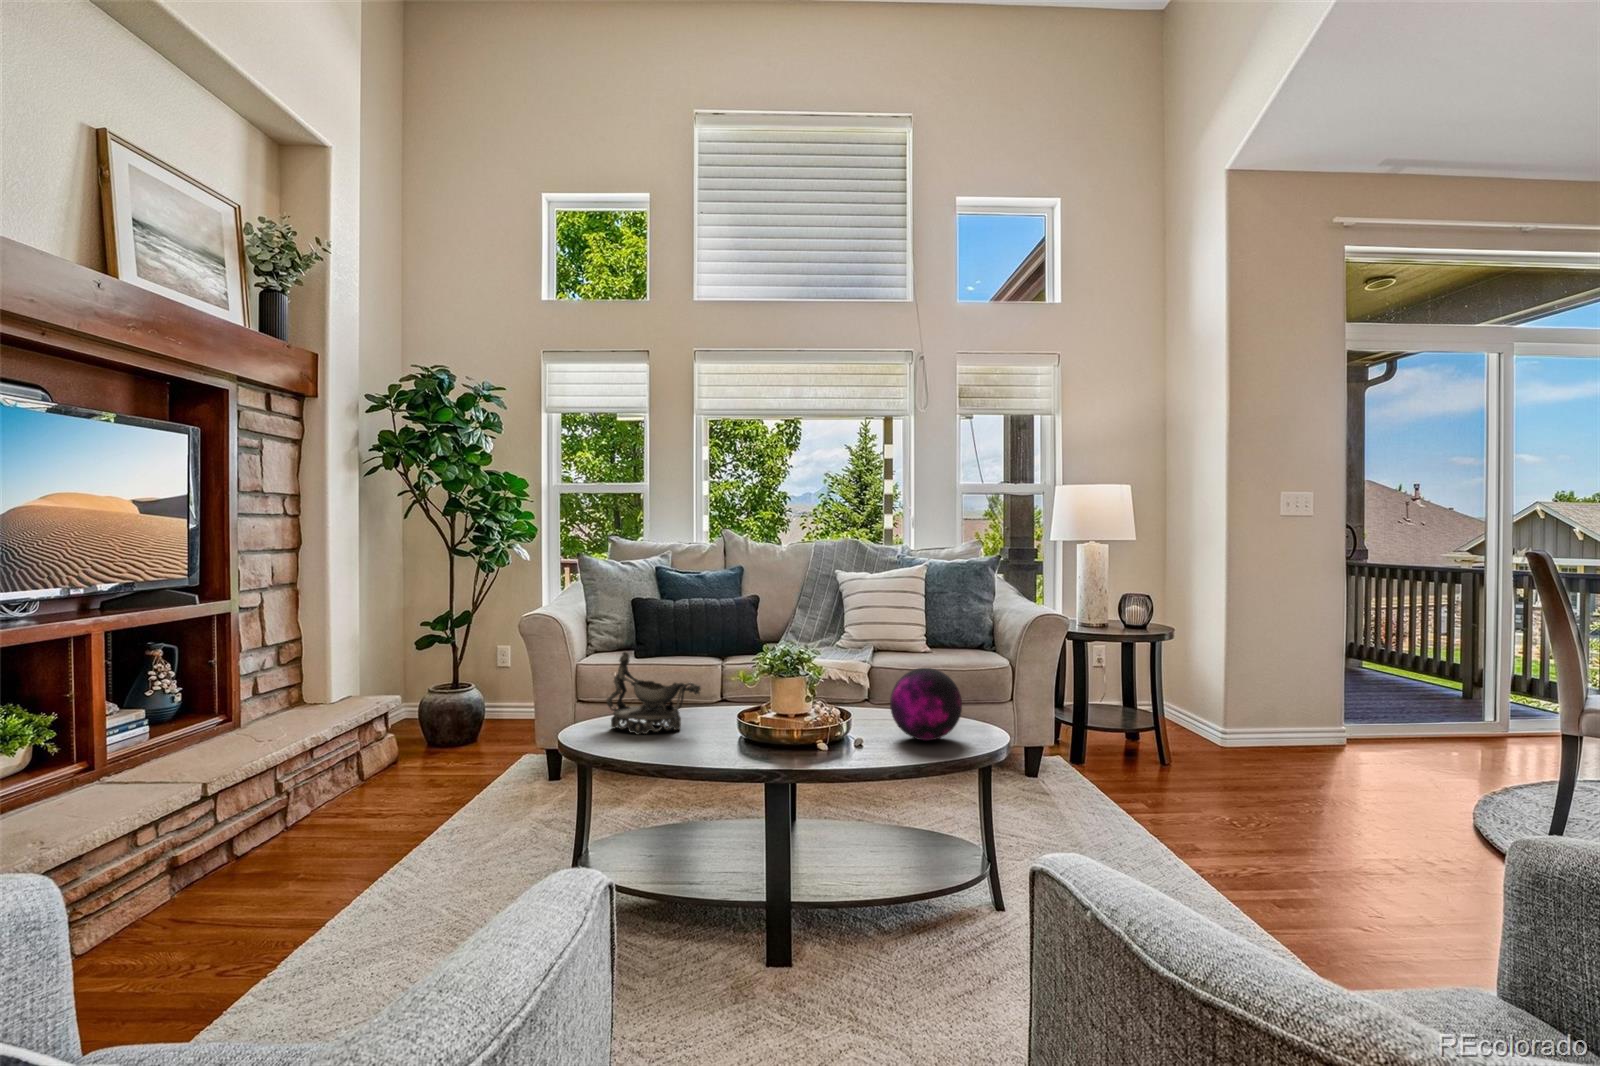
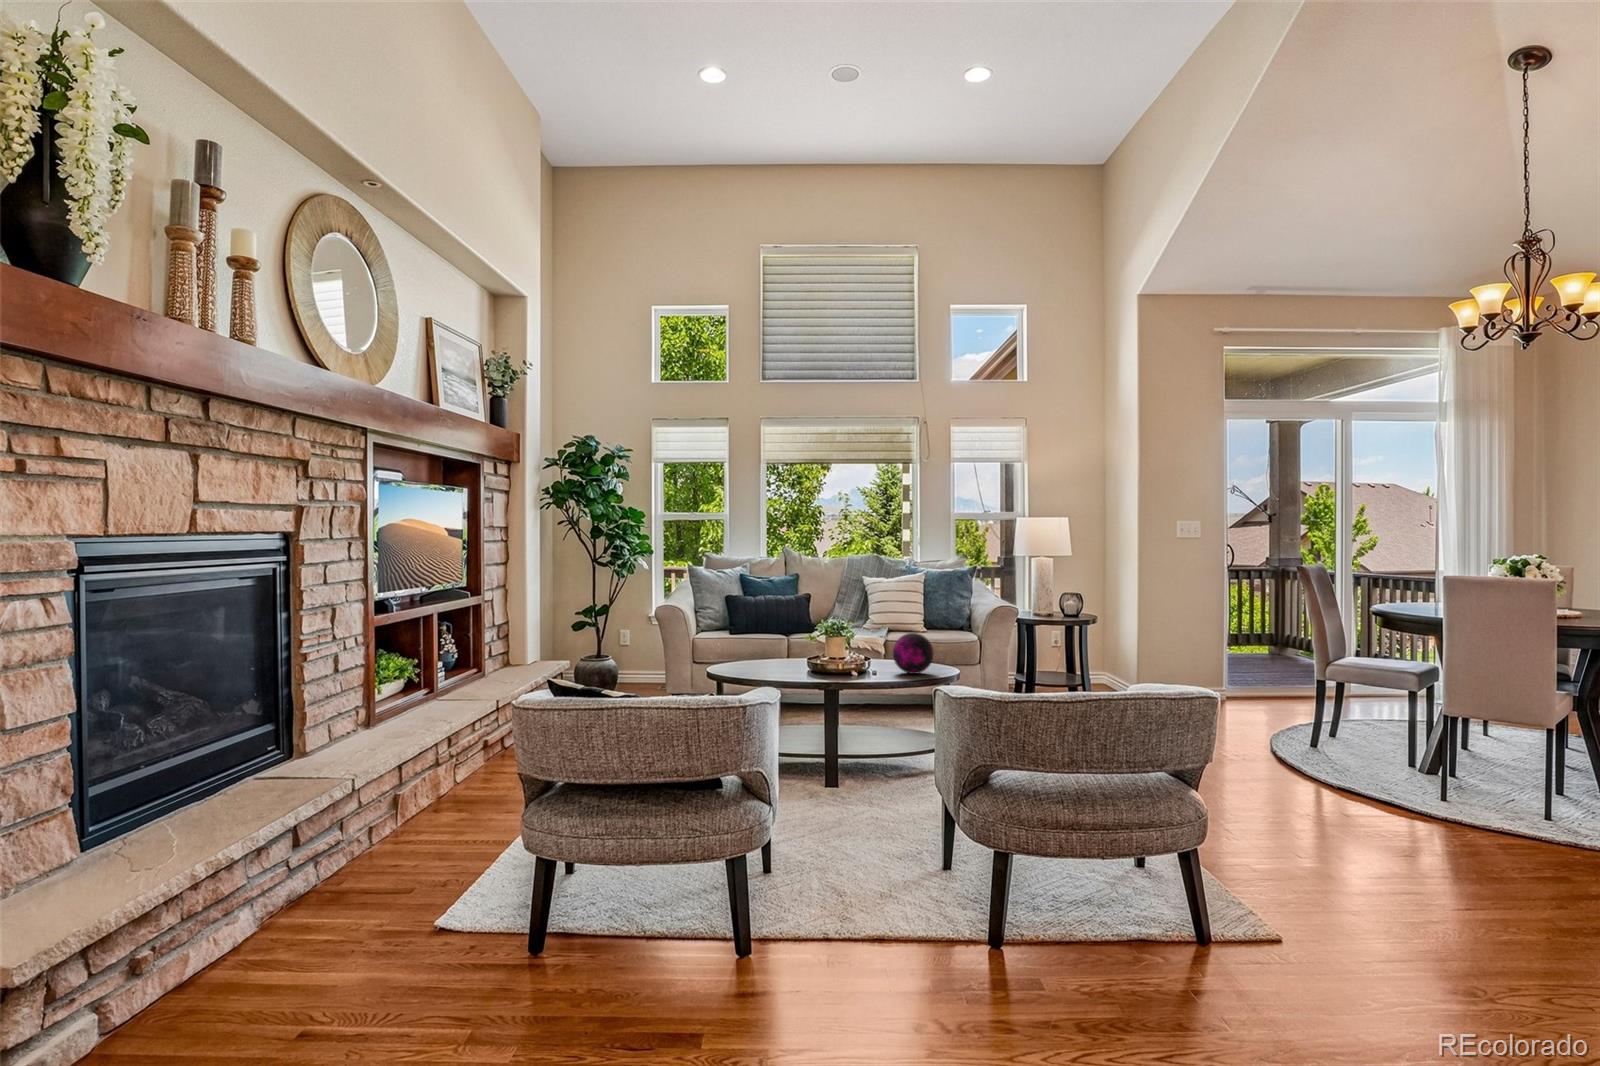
decorative bowl: present [607,652,700,735] -> none [729,624,784,671]

